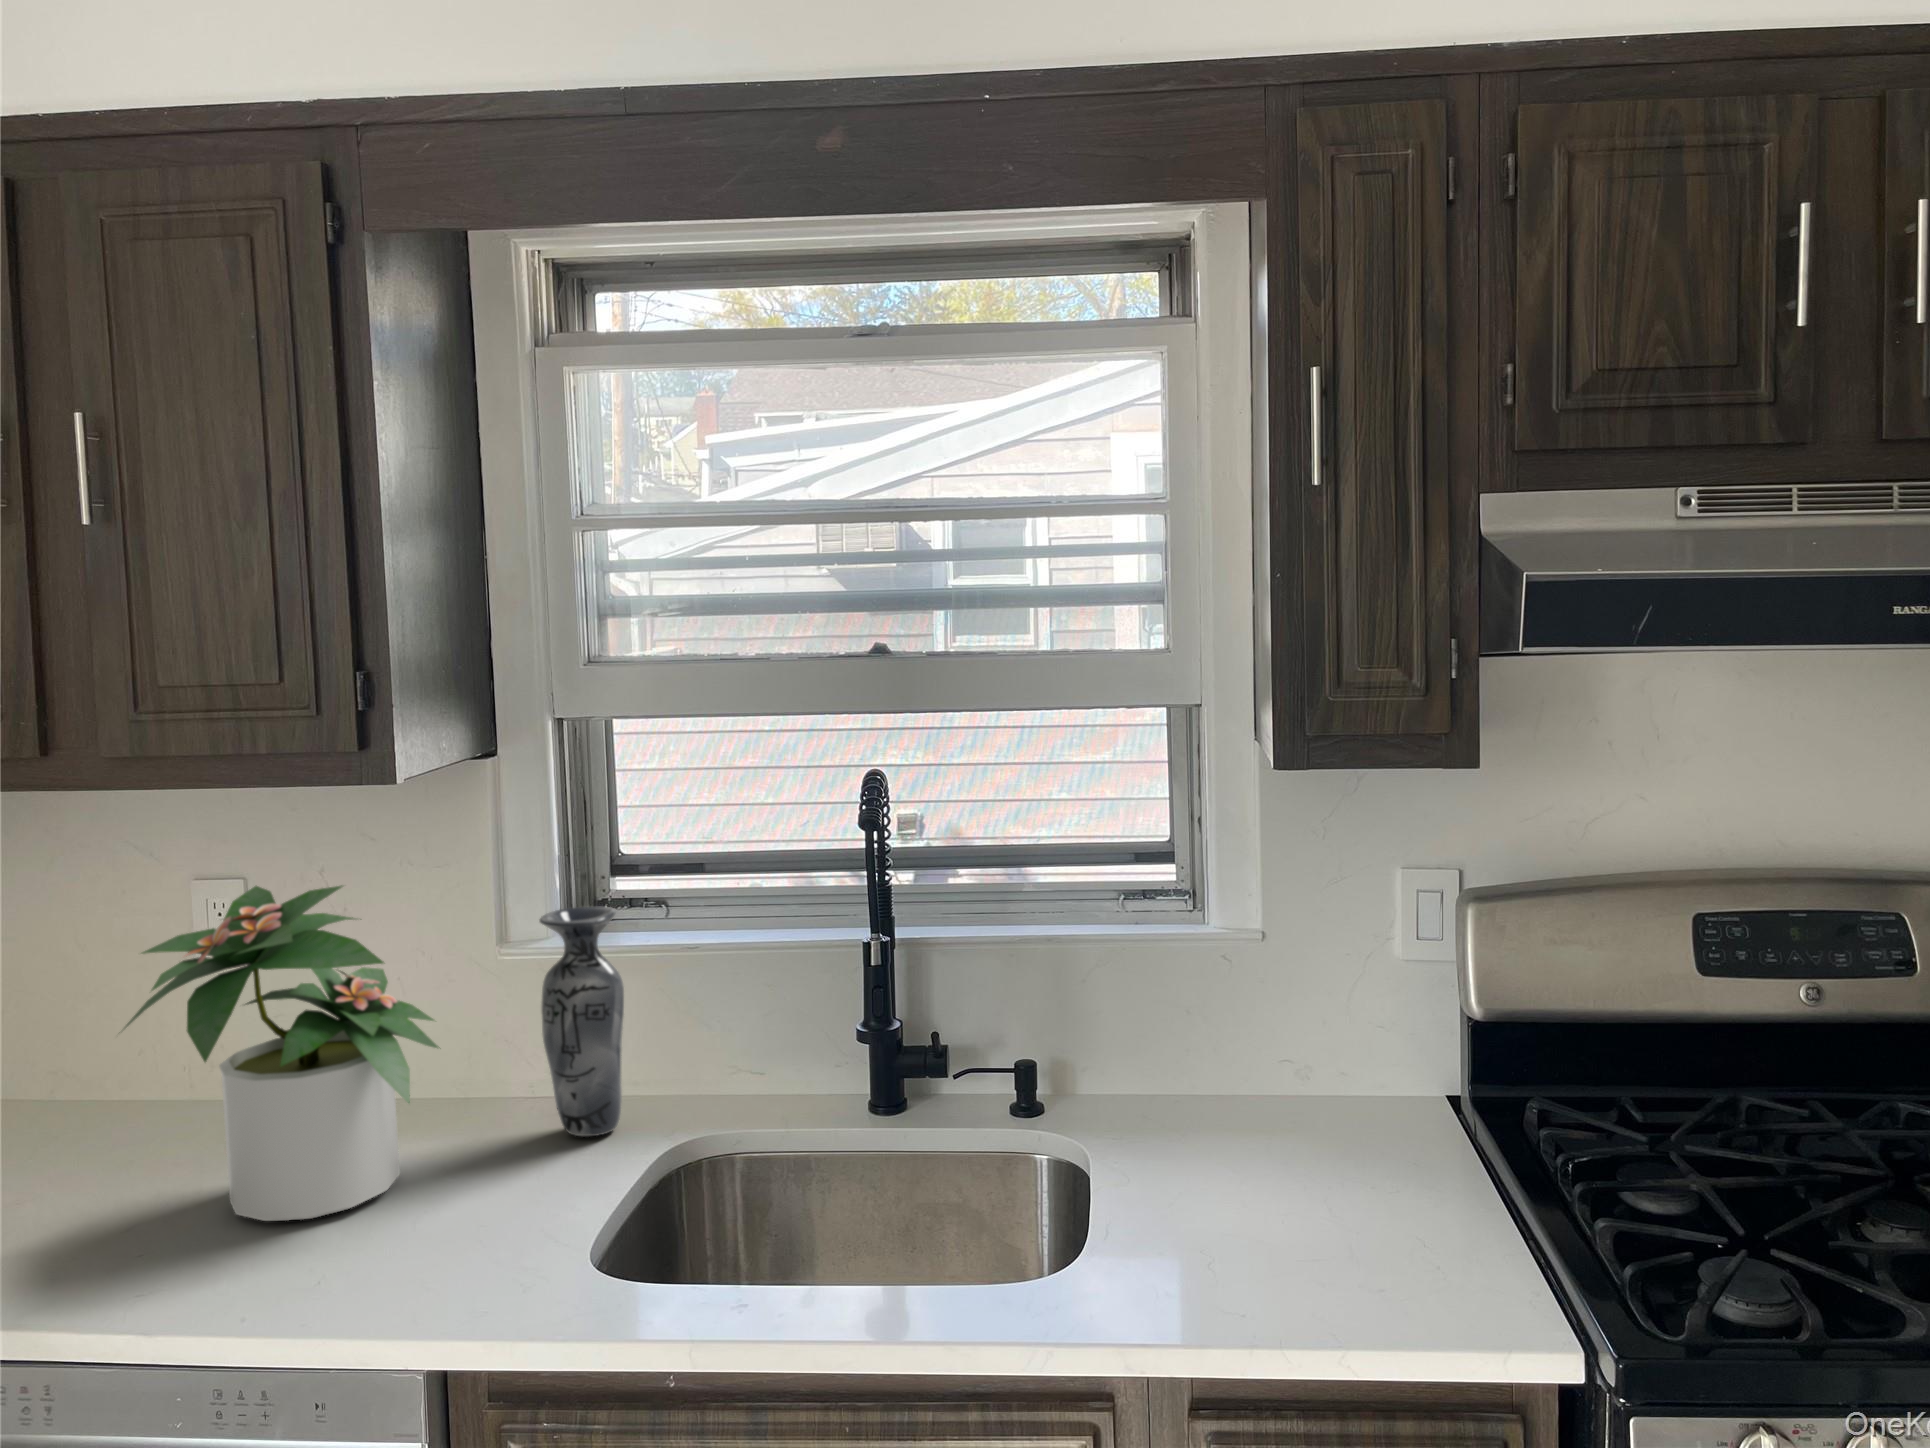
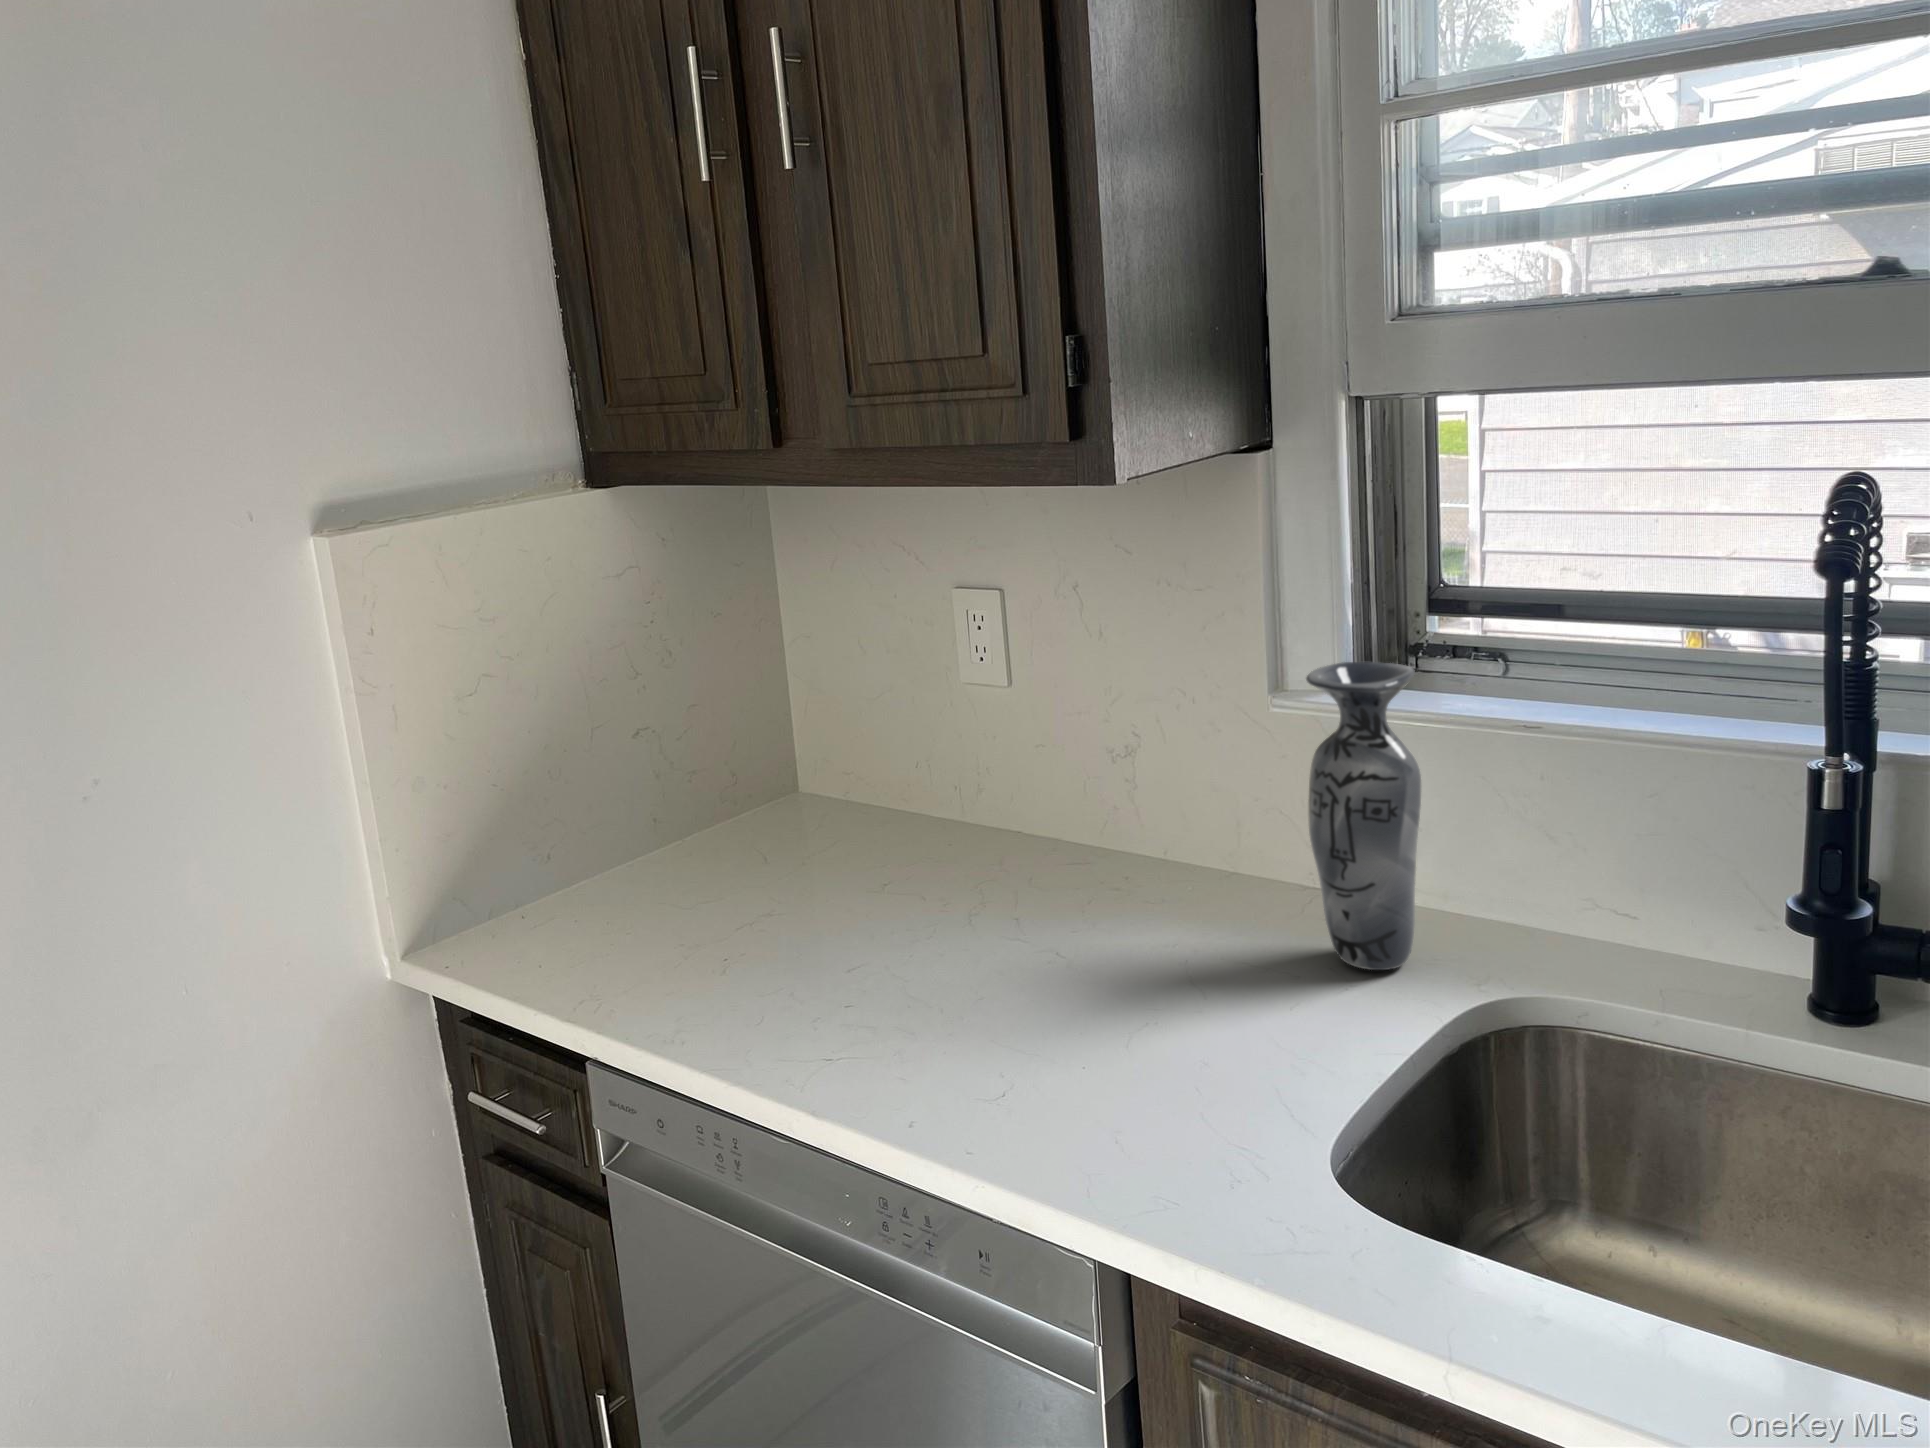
potted plant: present [124,885,440,1221] -> none [823,607,1181,1014]

